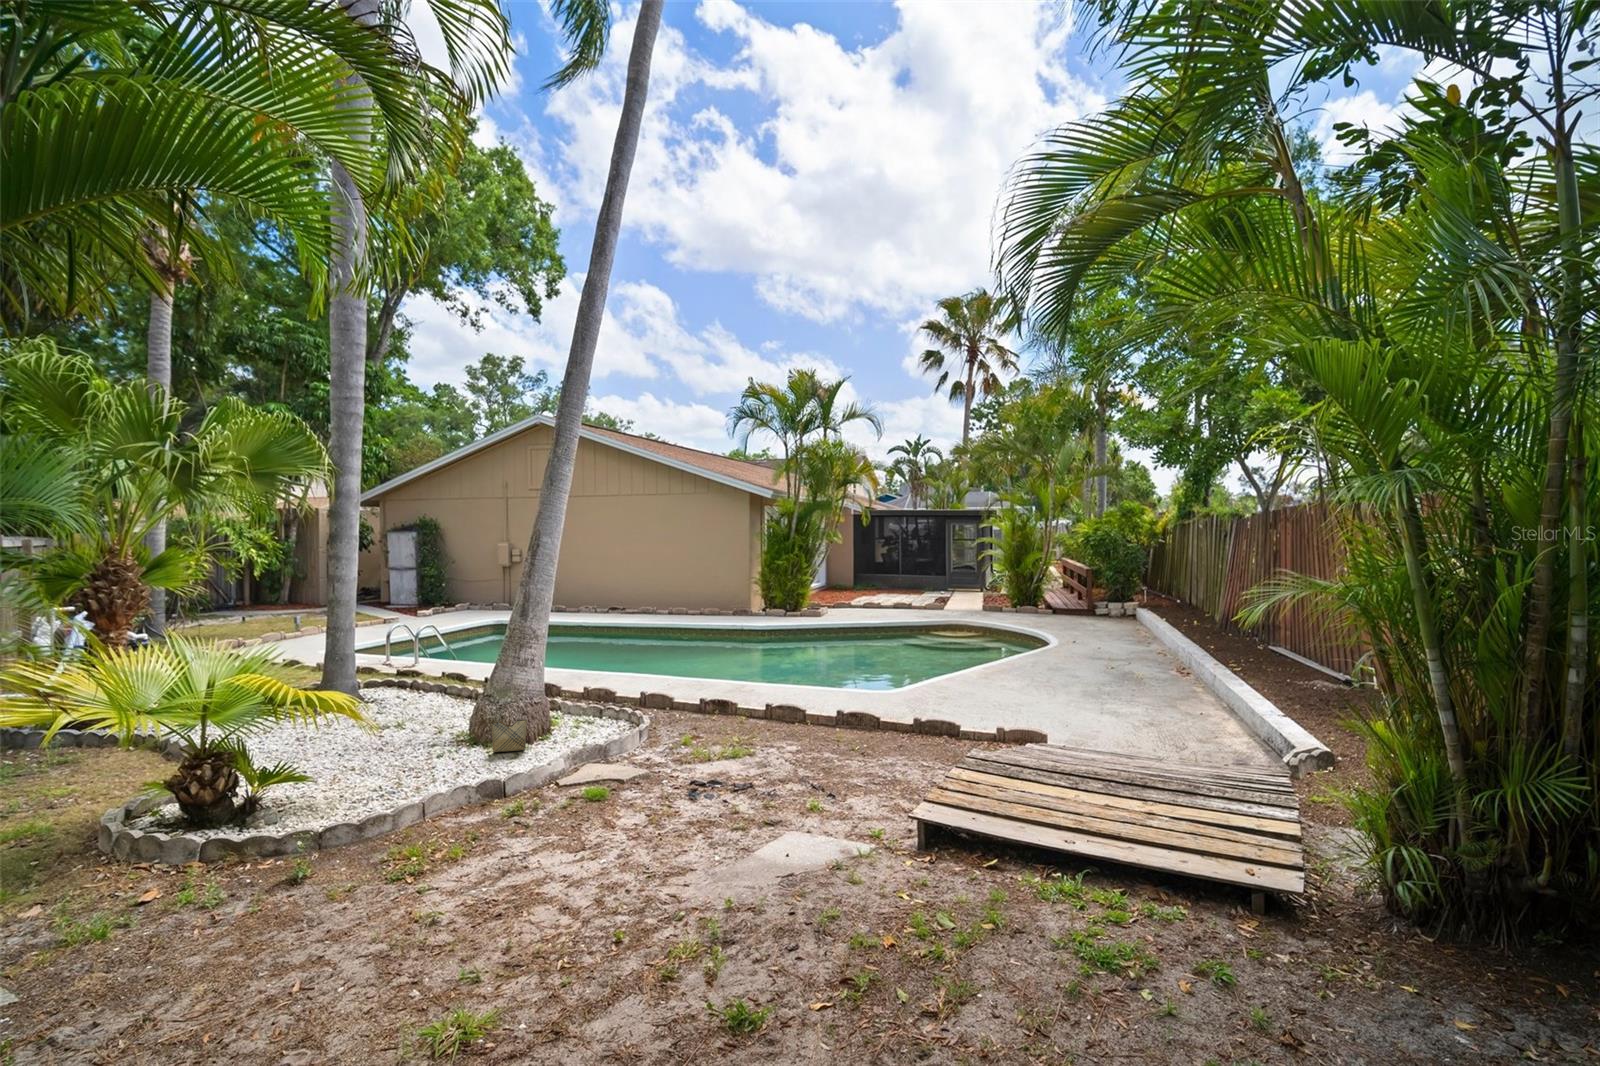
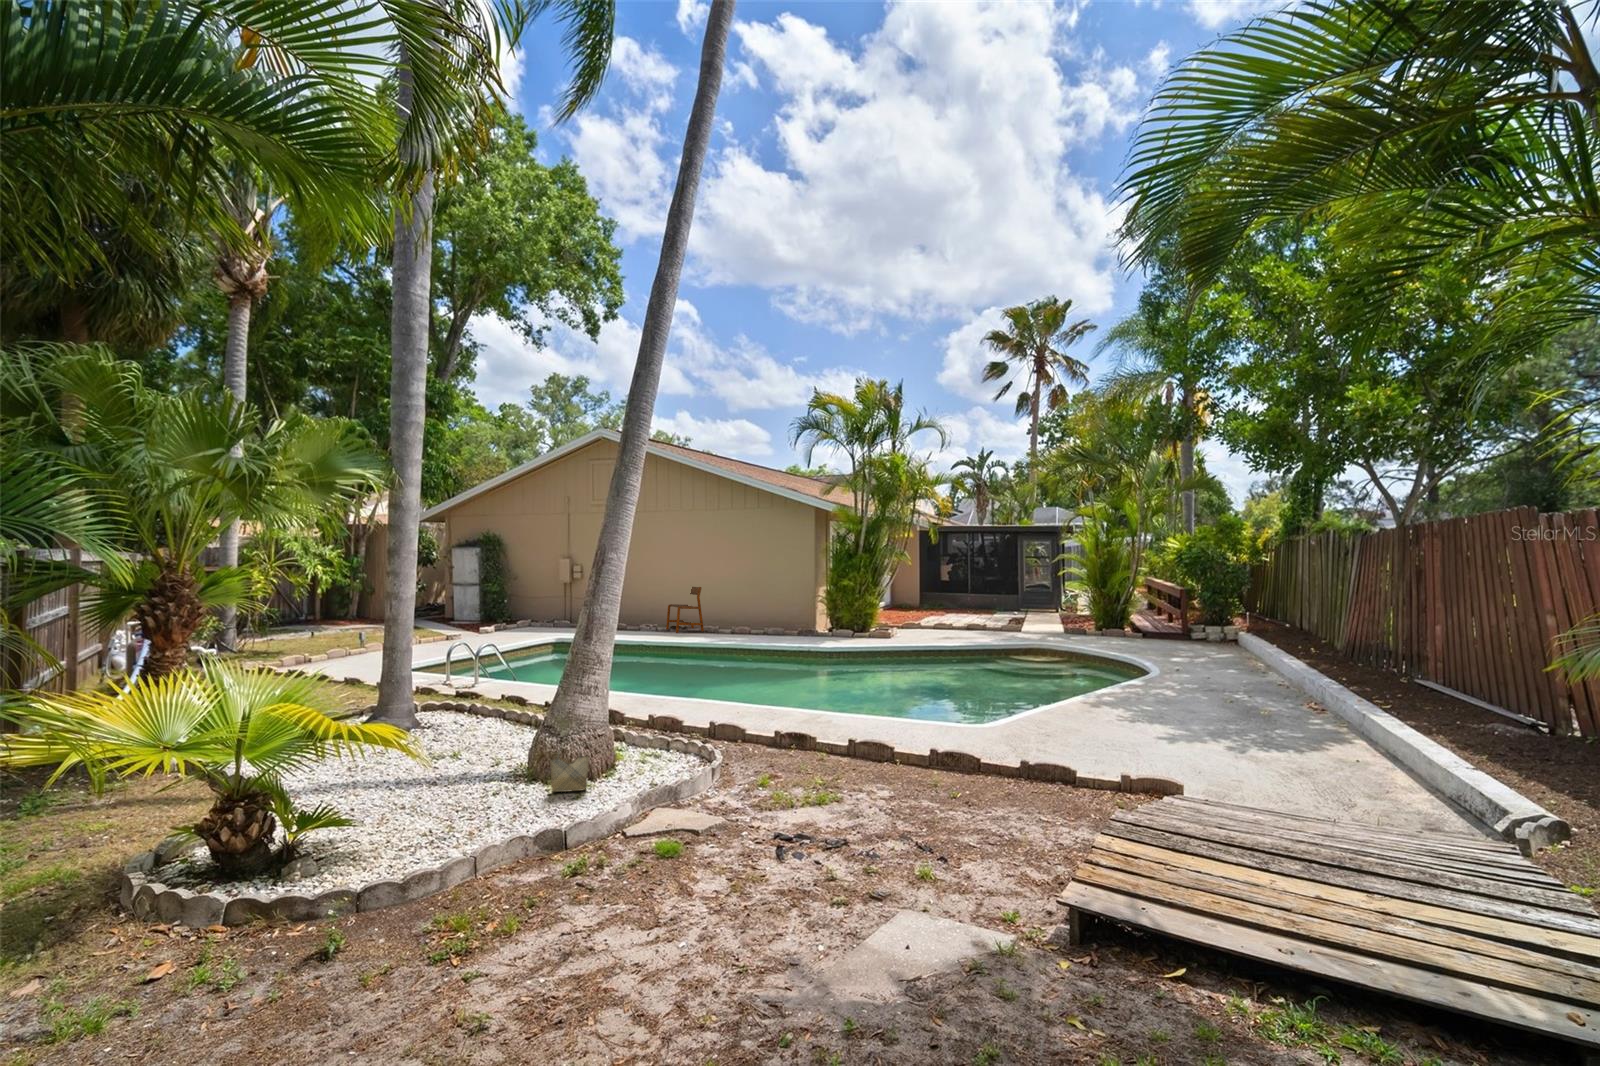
bench: none [608,569,644,614] -> present [666,587,704,633]

